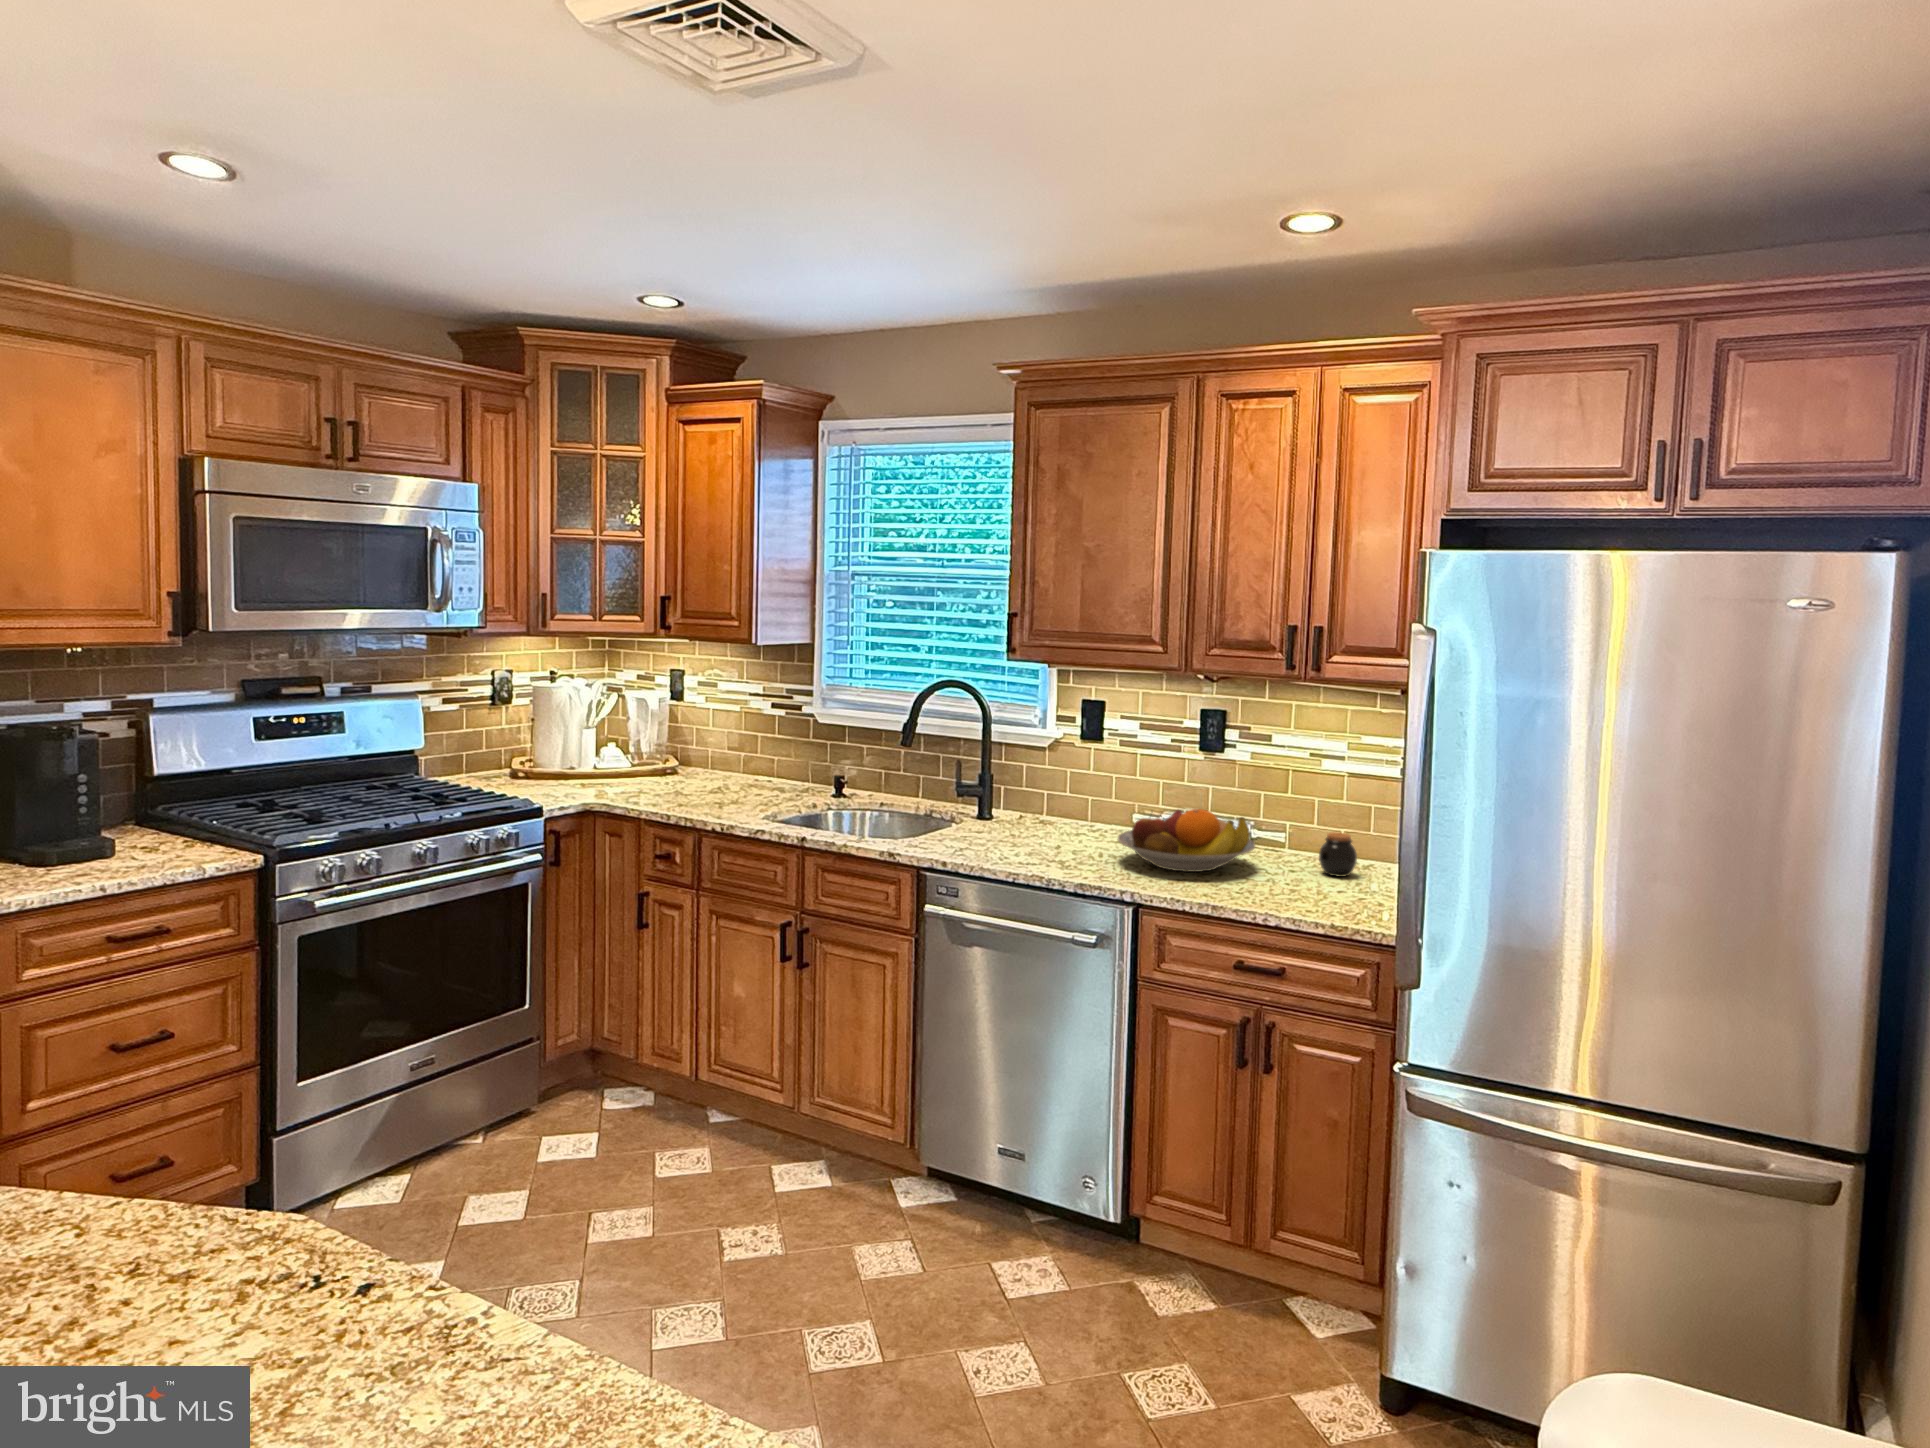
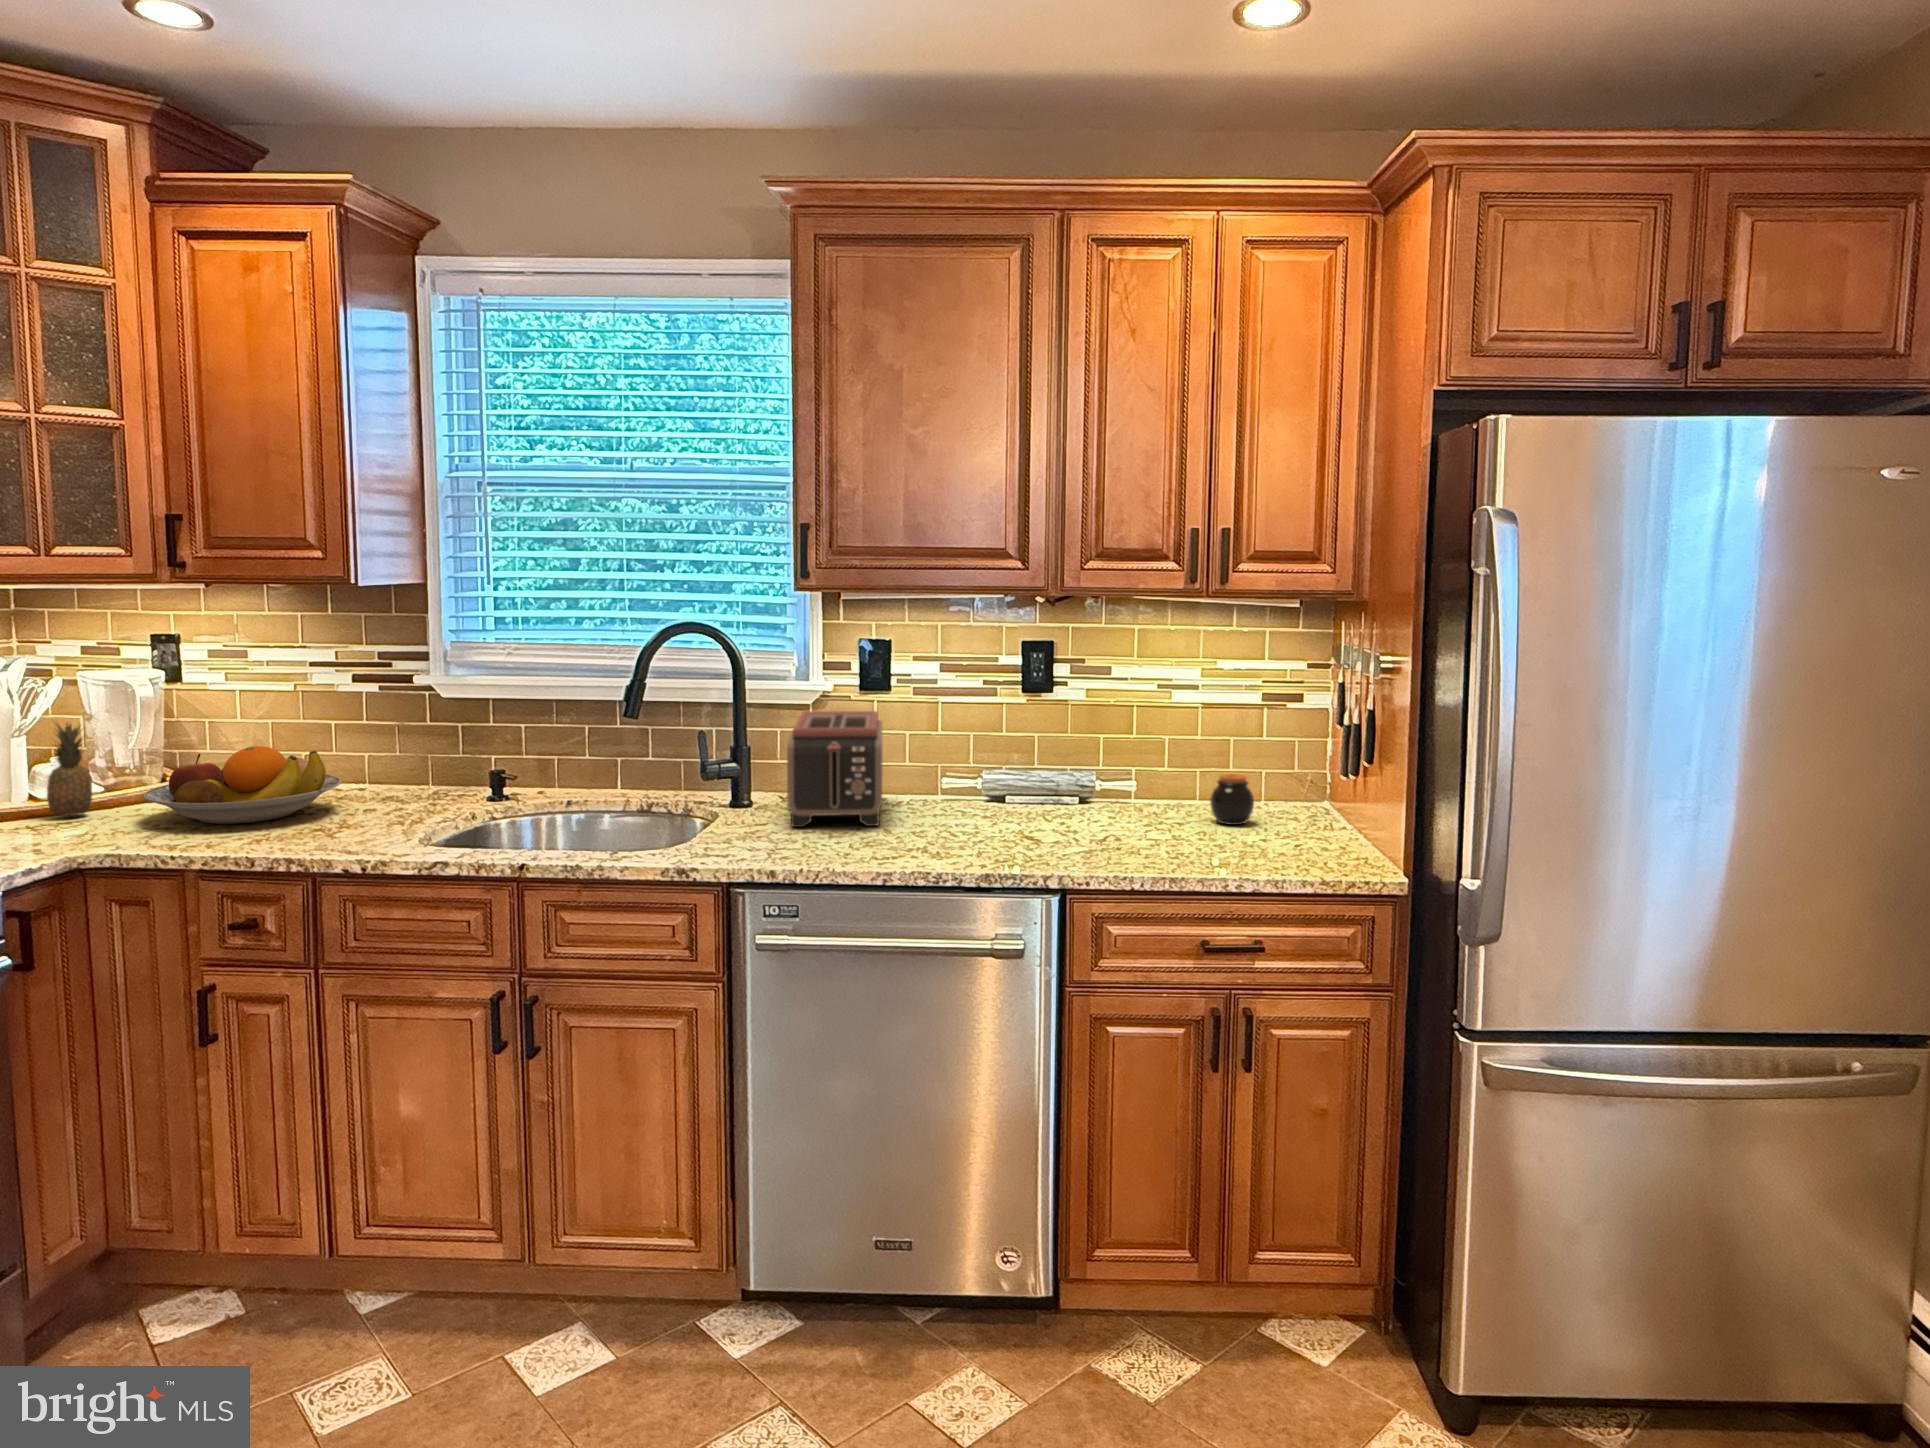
fruit: none [593,721,617,783] -> present [47,723,92,816]
toaster: none [991,752,1090,843] -> present [787,711,882,827]
fruit bowl: present [1117,809,1255,872] -> present [143,746,341,824]

